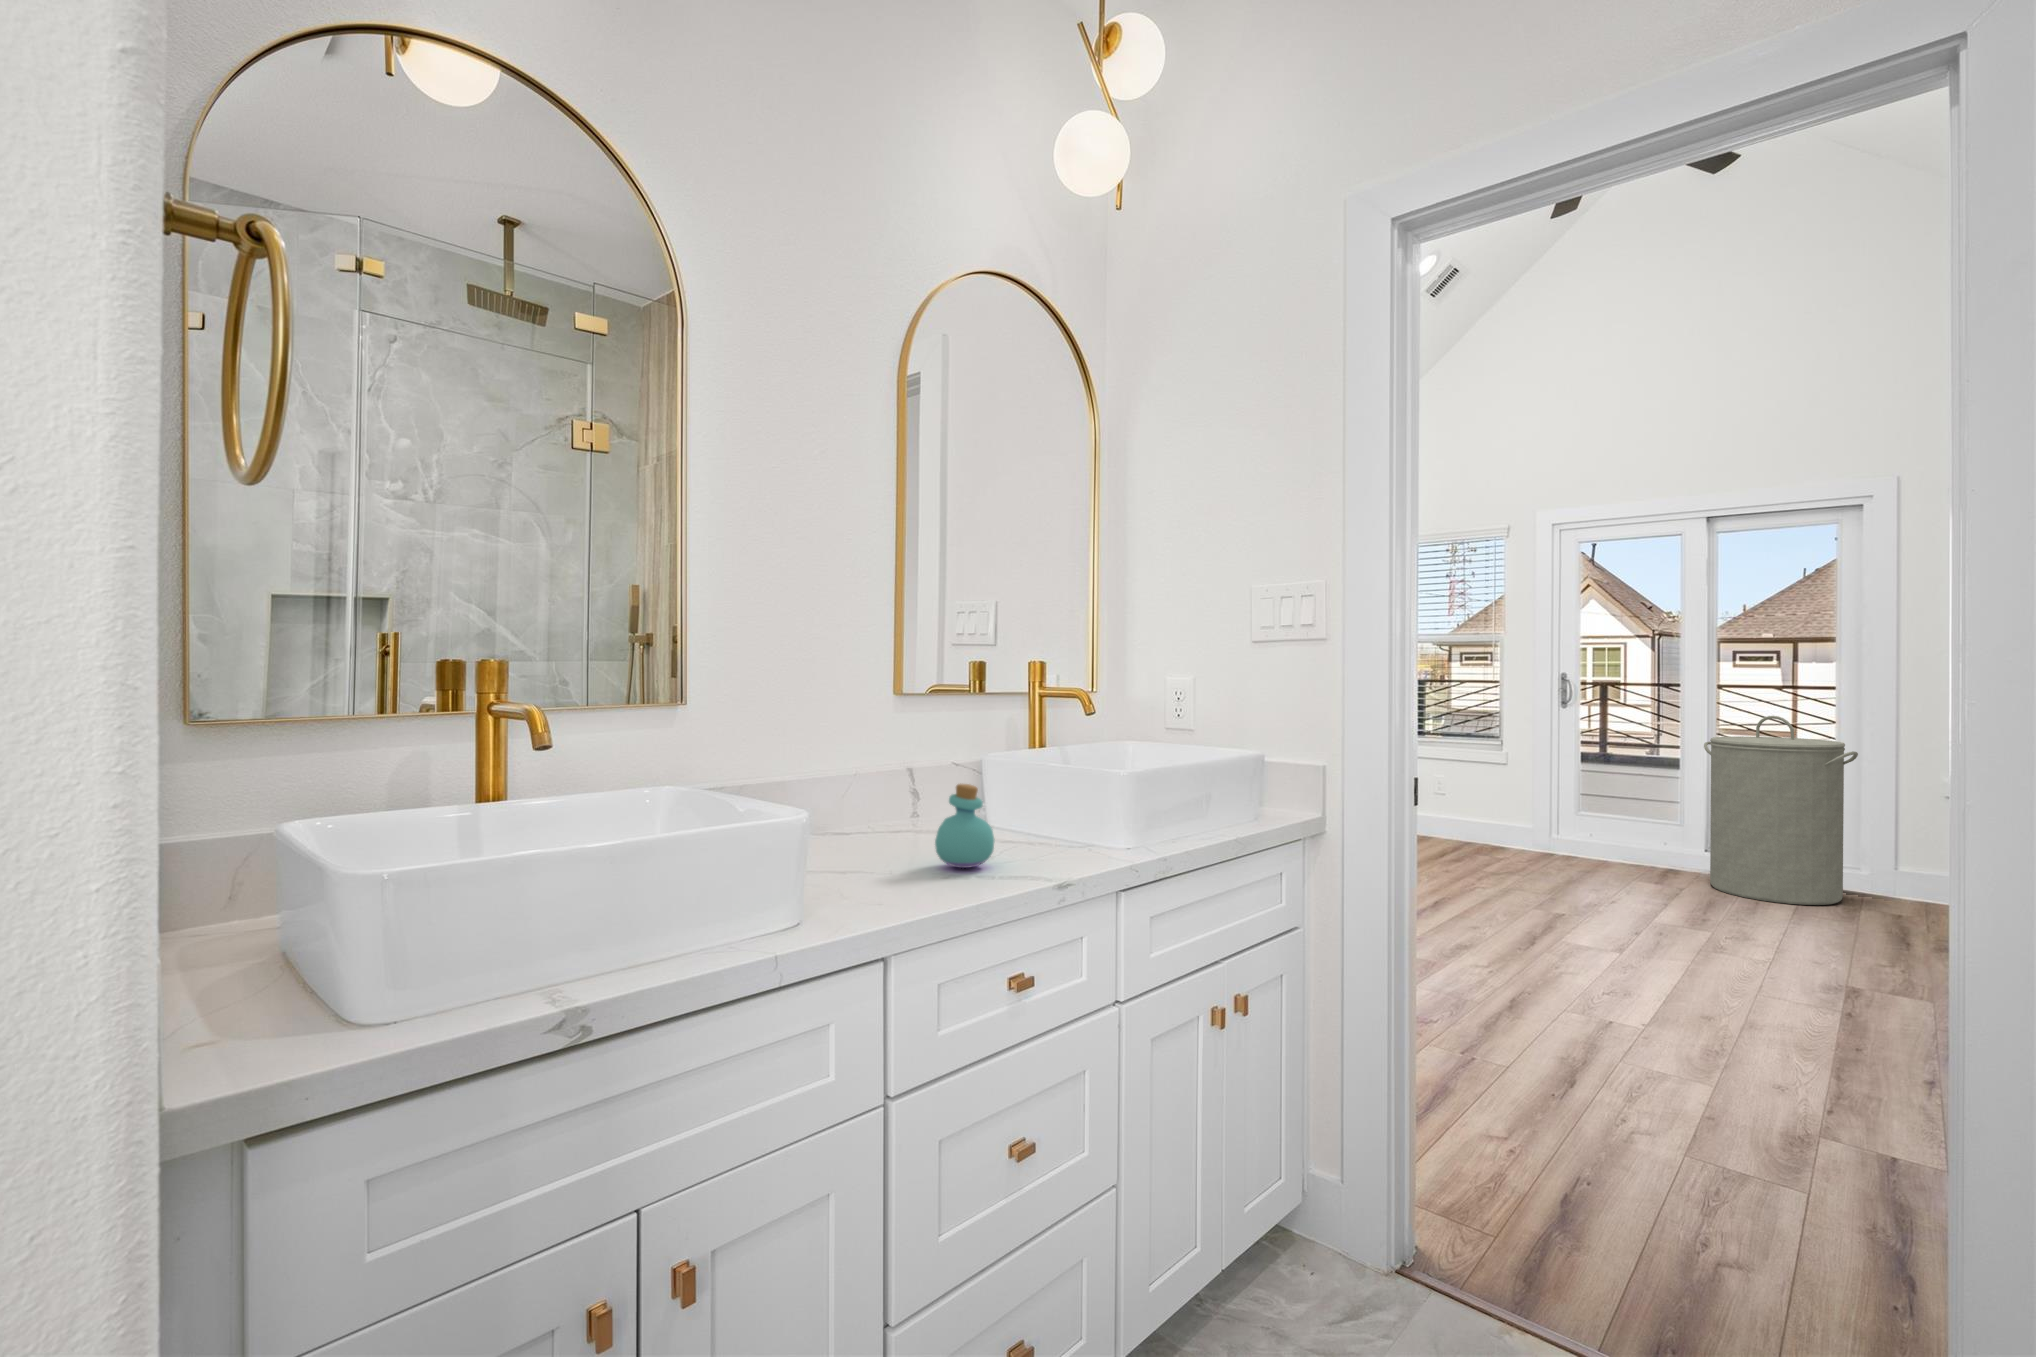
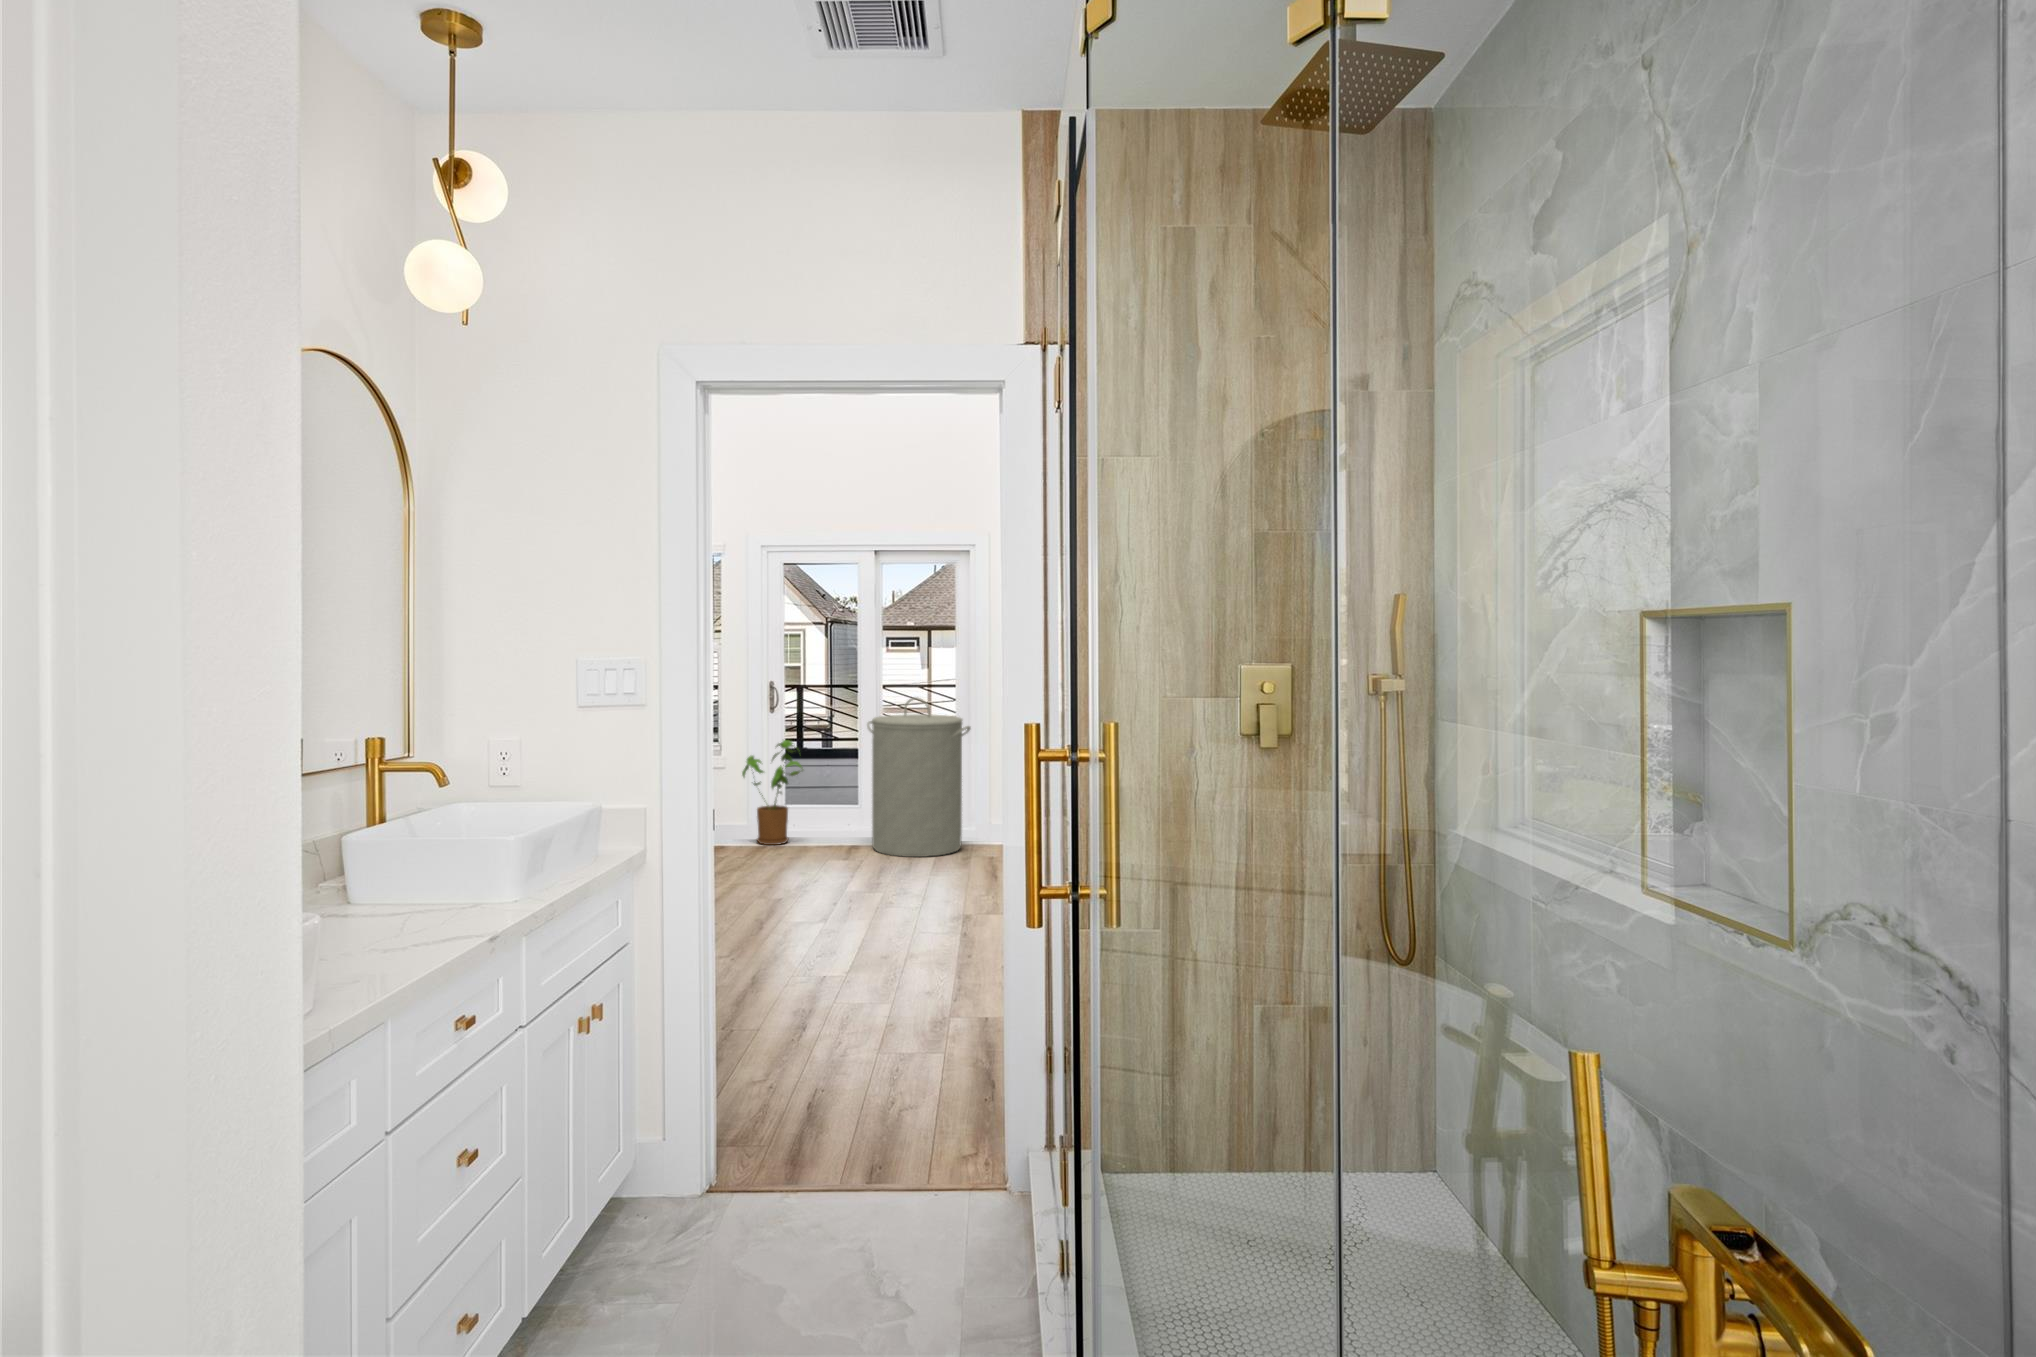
house plant: none [1549,757,1622,866] -> present [742,740,802,845]
perfume bottle: present [935,784,994,868] -> none [379,875,437,947]

